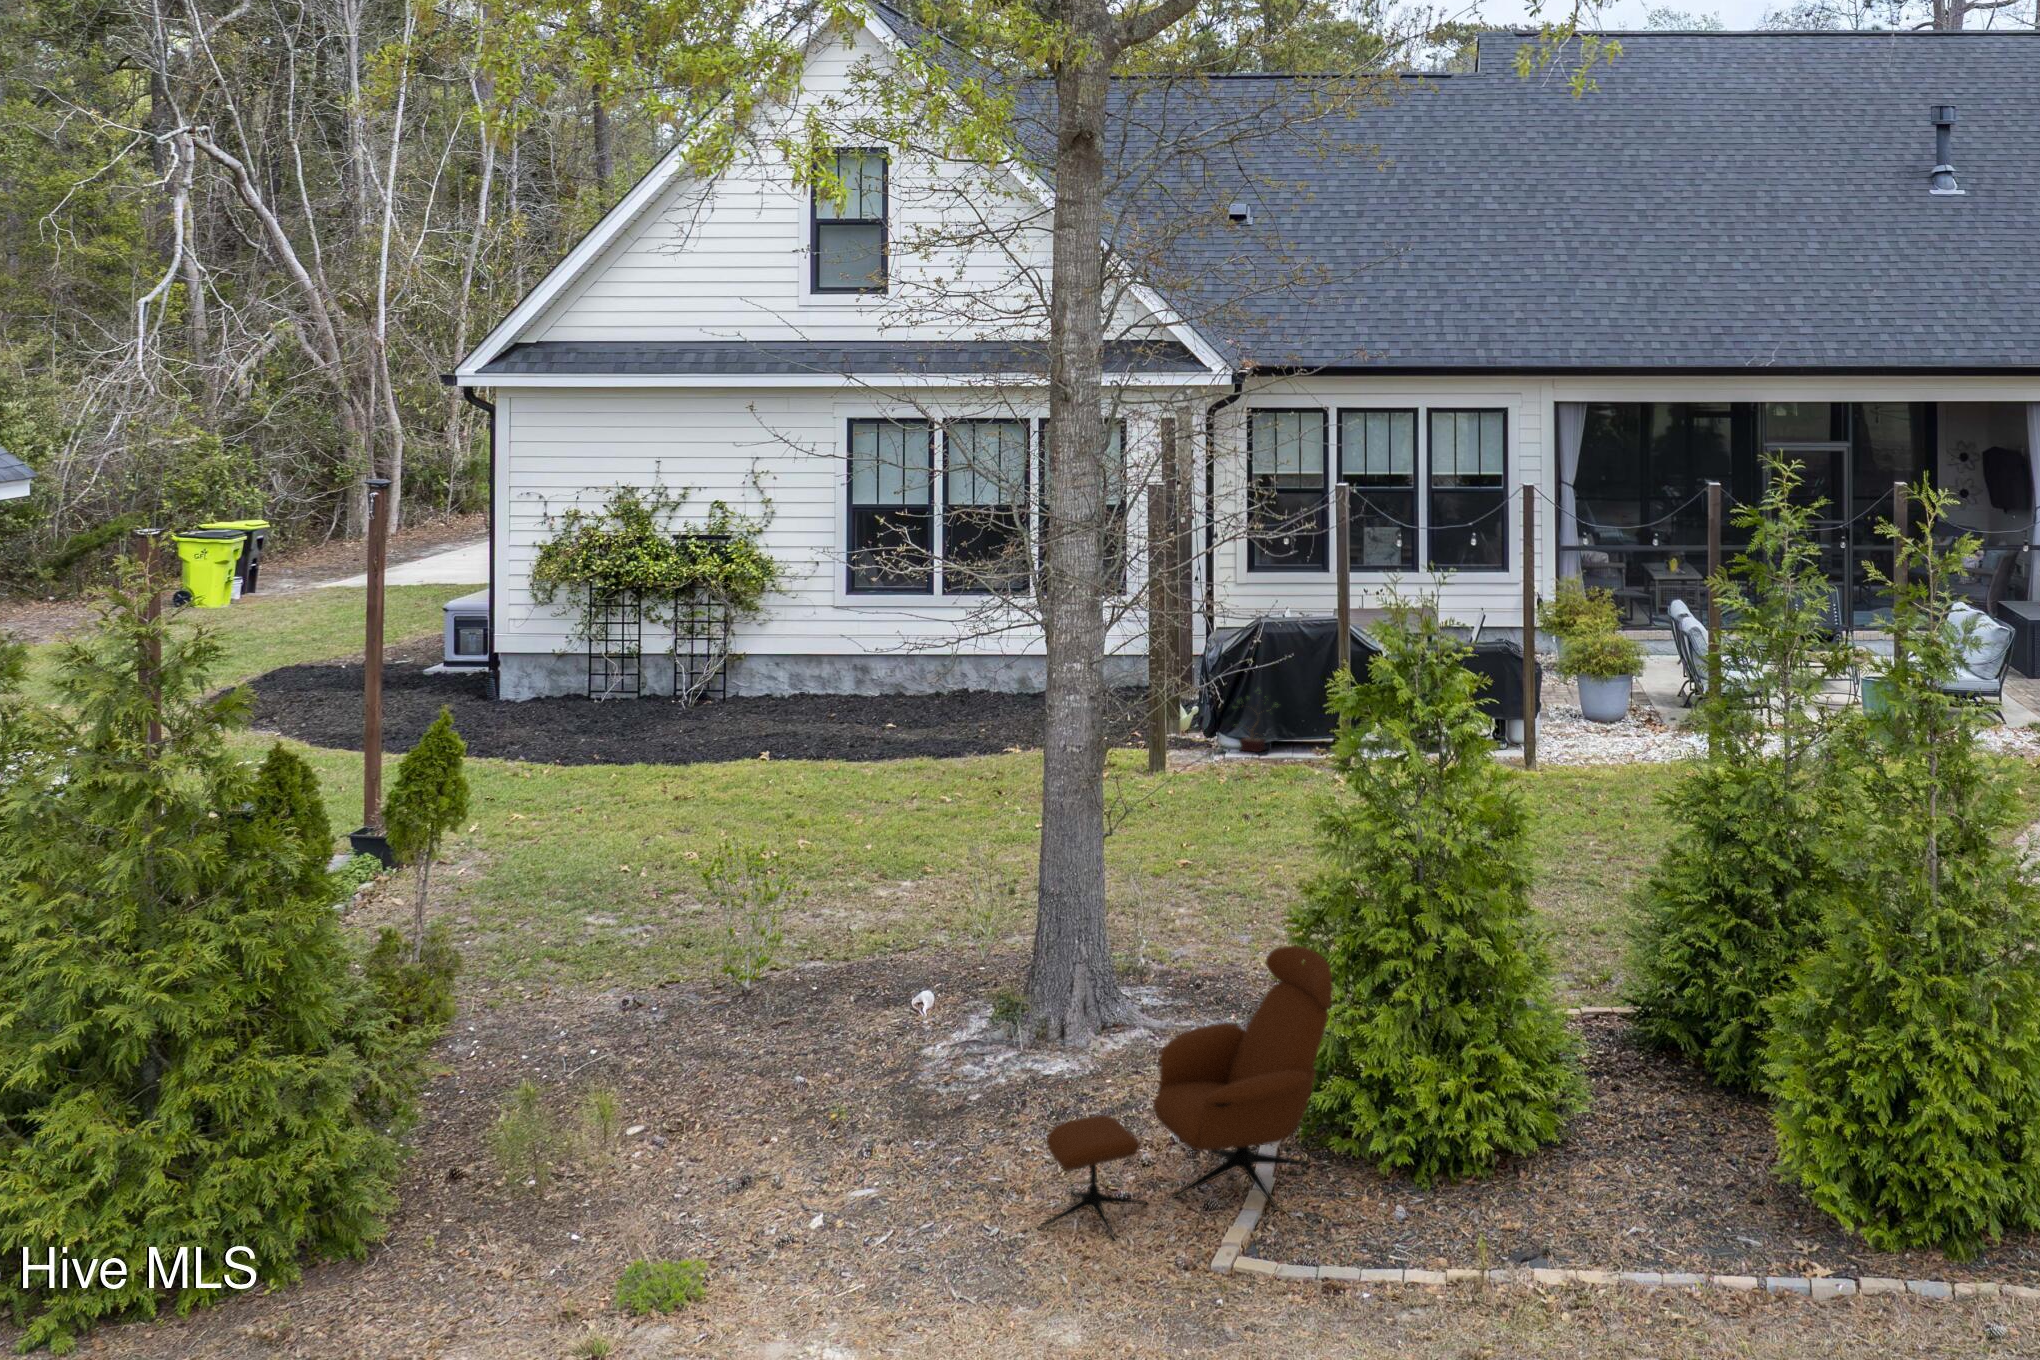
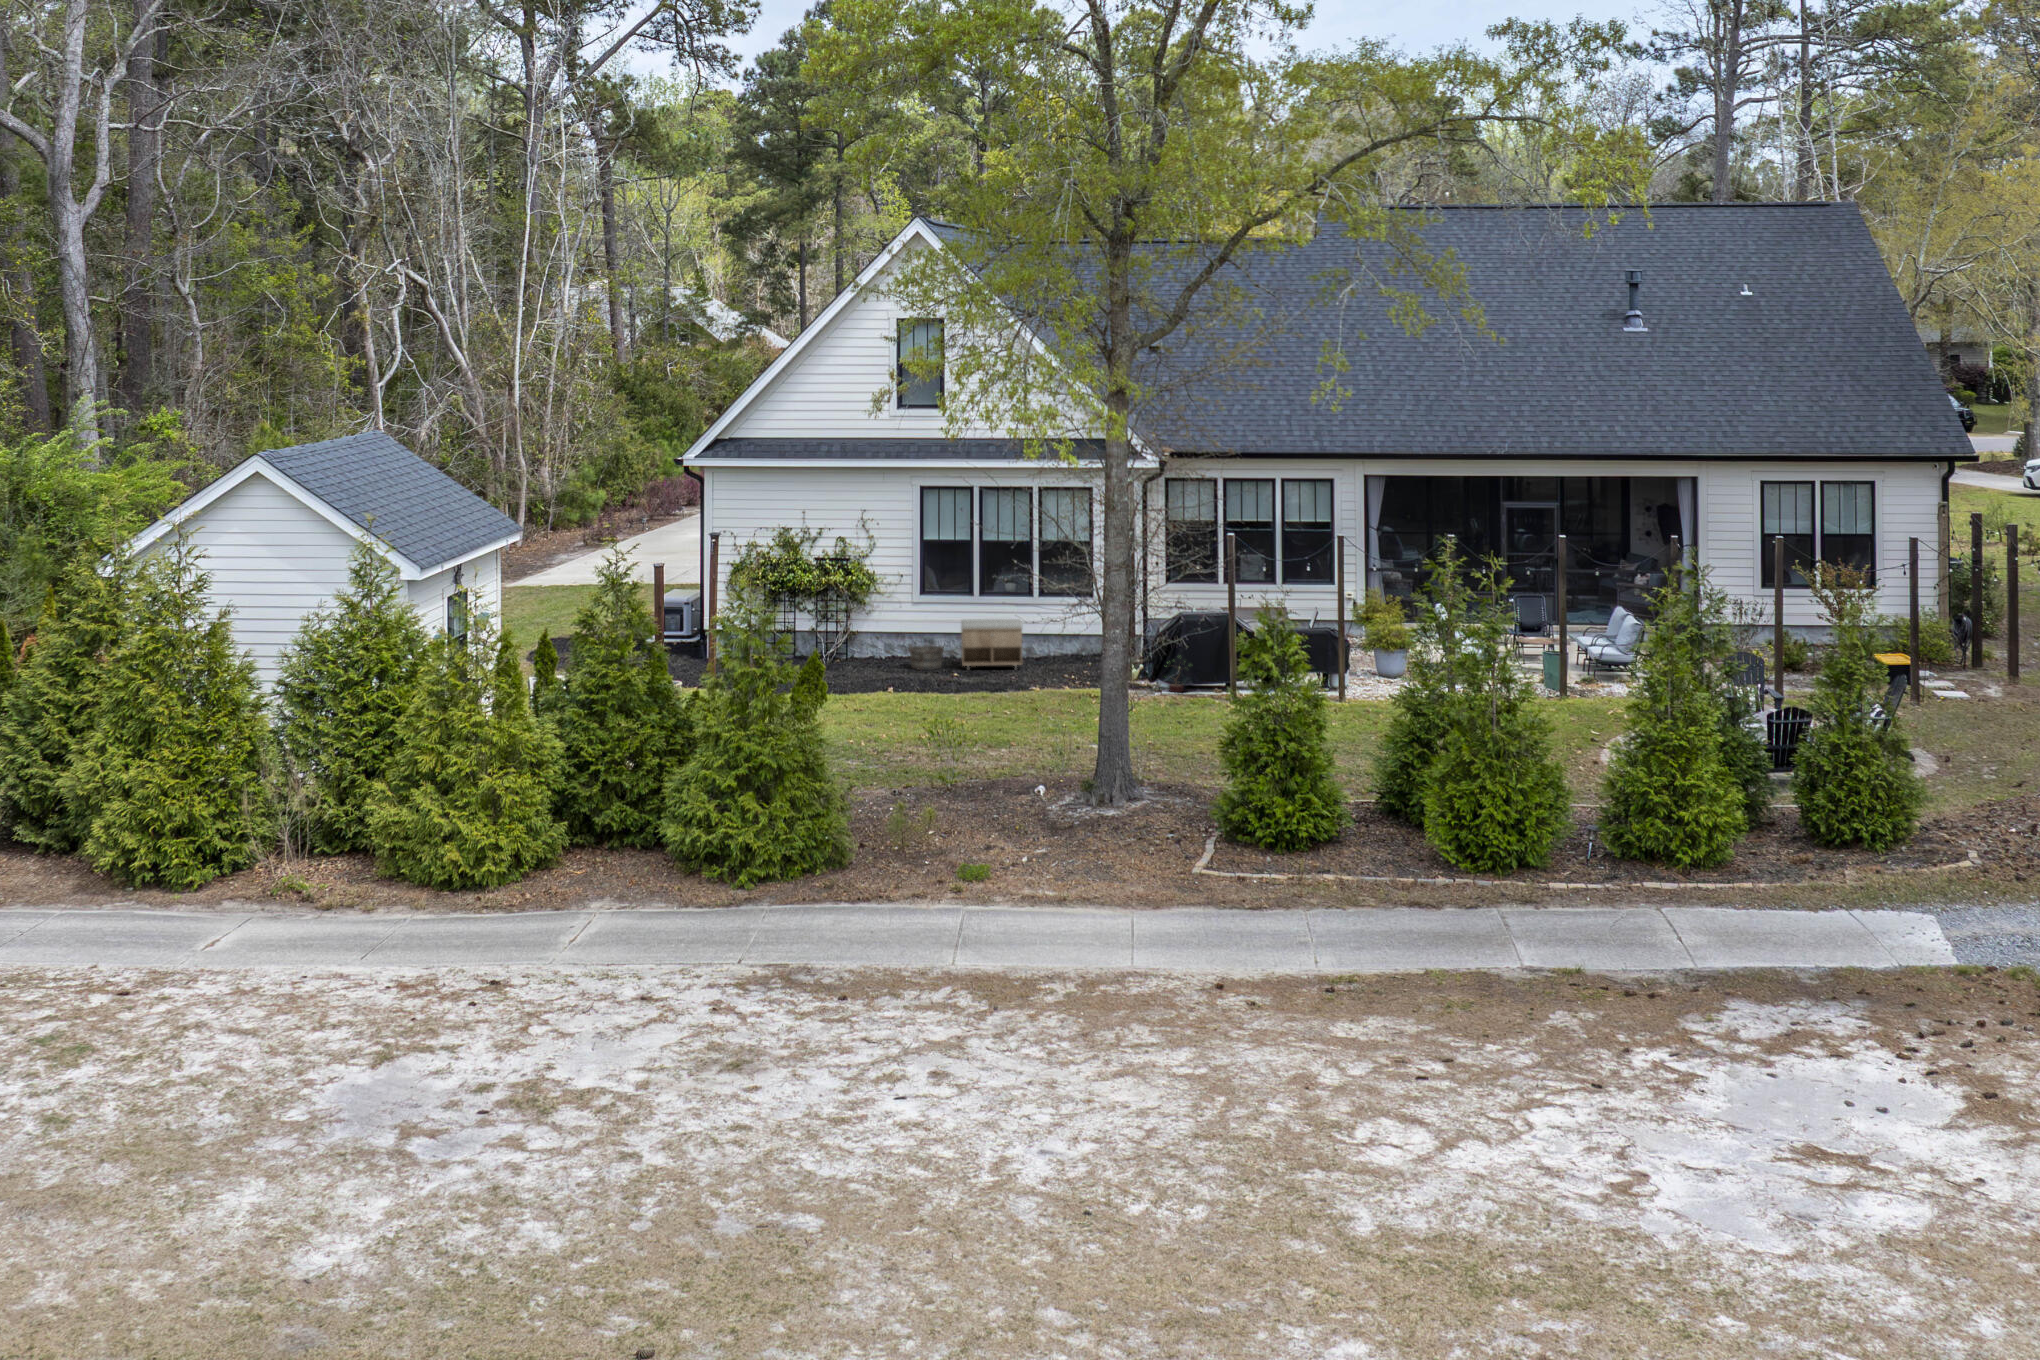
storage bench: none [909,631,1012,716] -> present [961,619,1022,669]
bucket: none [818,674,883,717] -> present [909,645,944,670]
lounge chair: present [1038,946,1333,1241] -> none [1136,746,1242,843]

